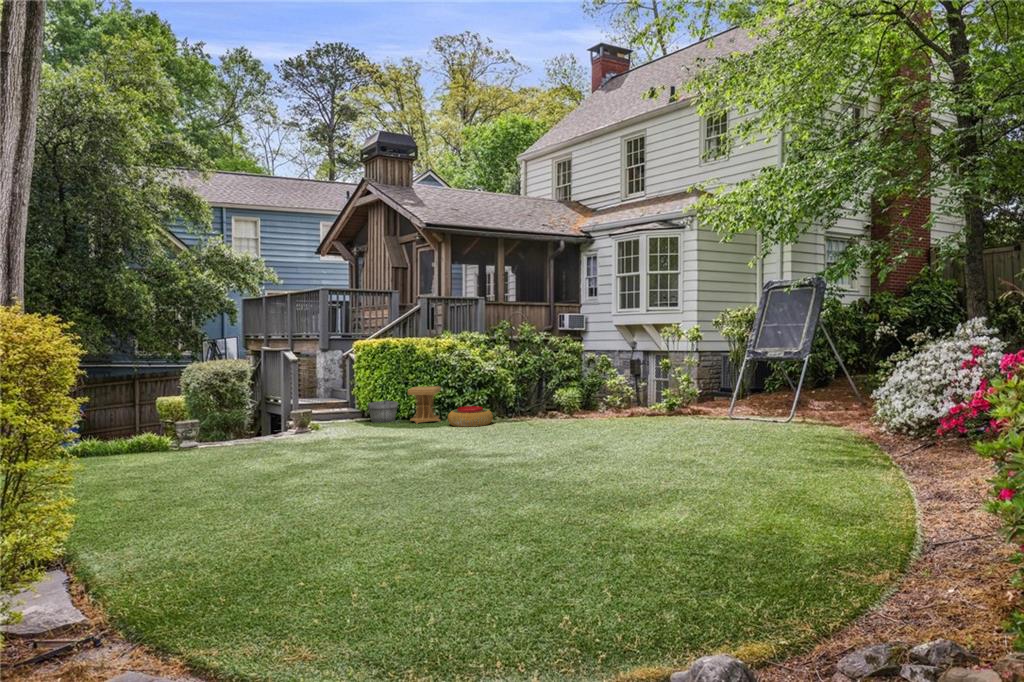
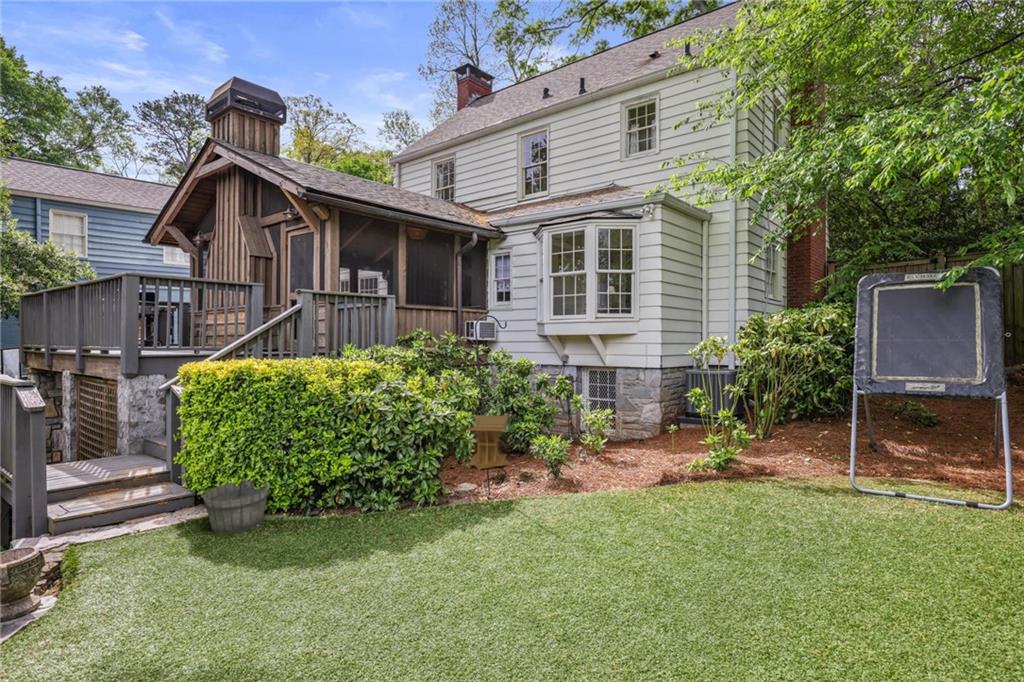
side table: present [408,386,441,424] -> present [470,415,510,471]
pouf: present [448,406,493,427] -> none [381,492,468,549]

